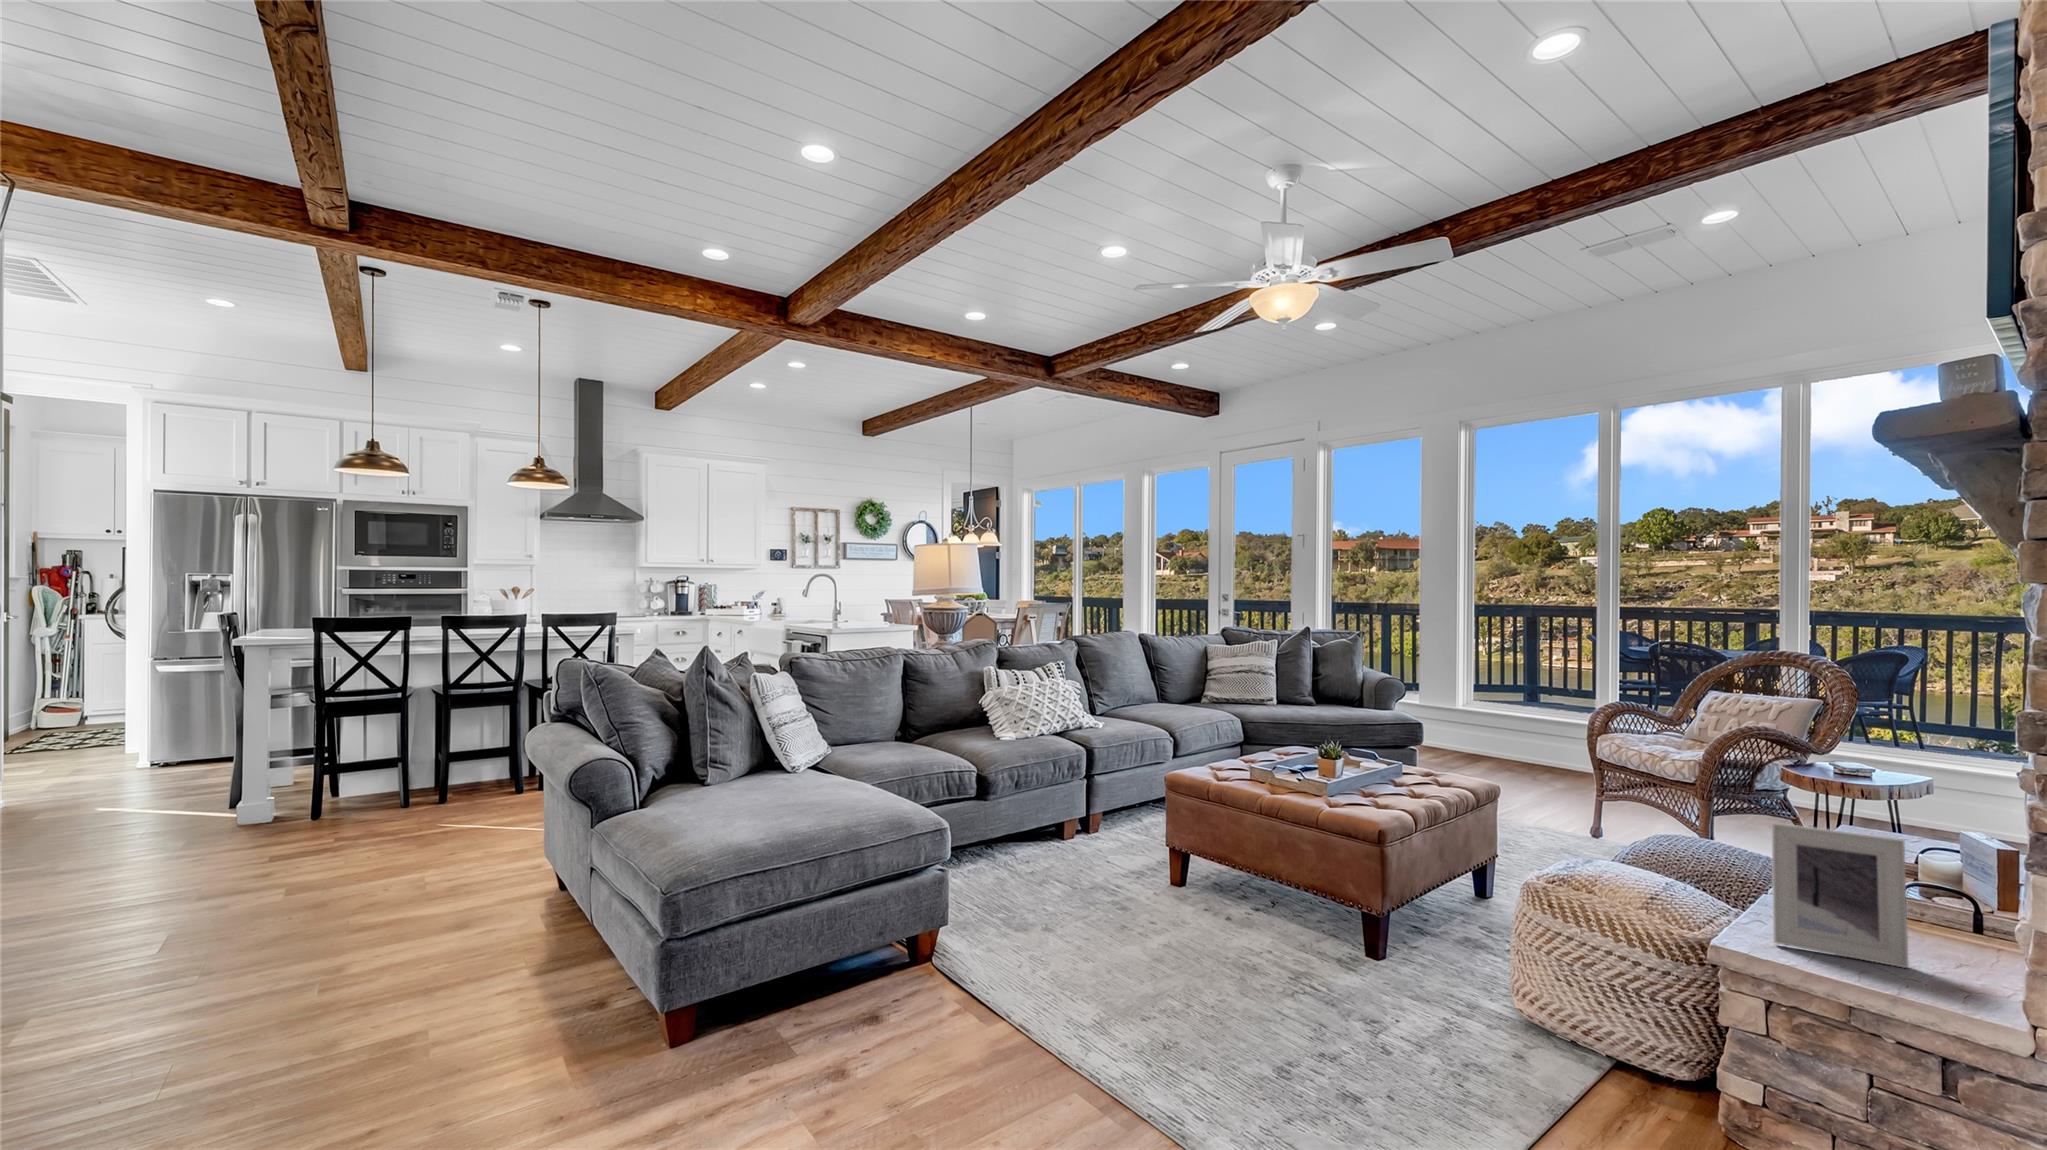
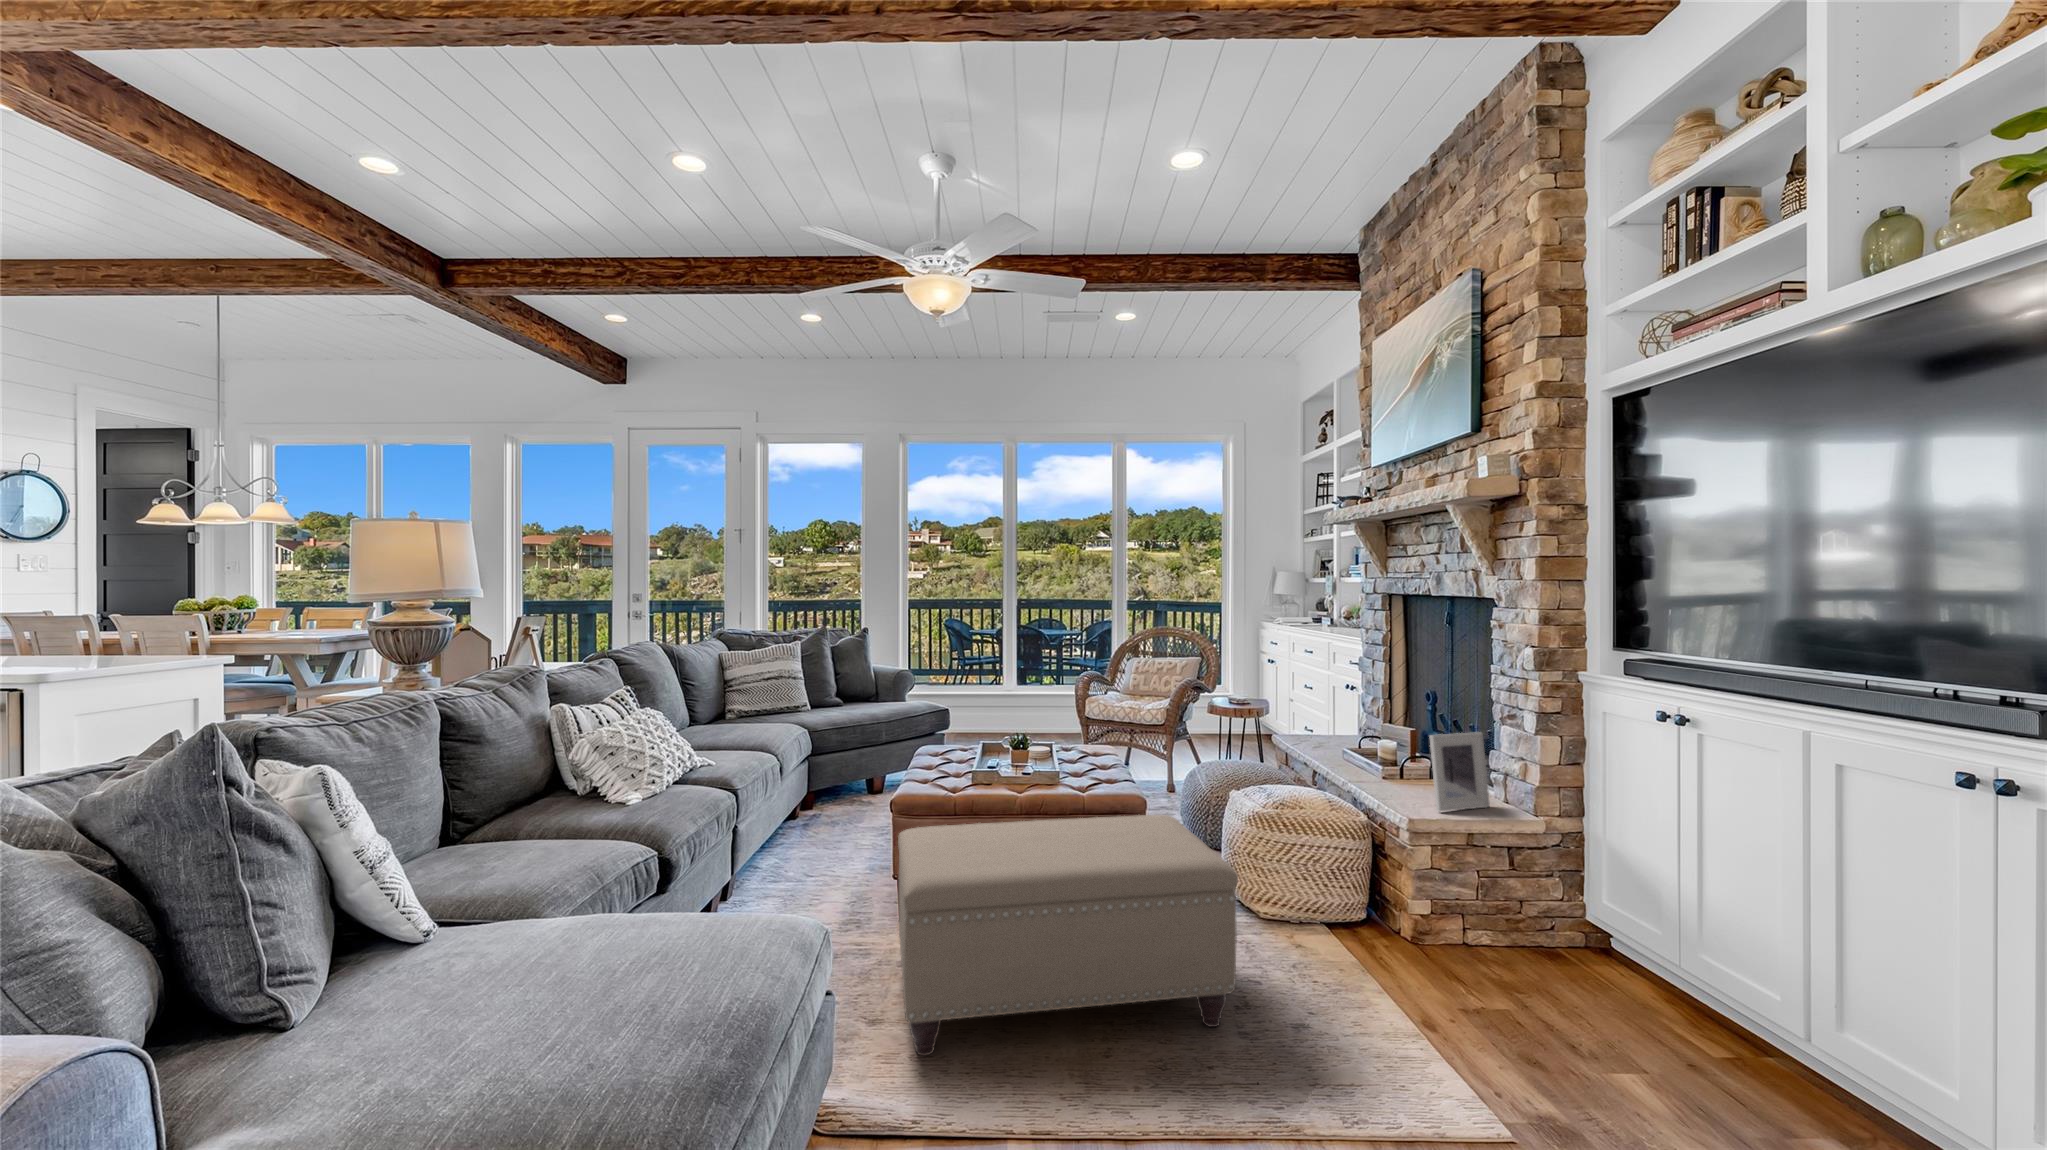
ottoman: none [1019,794,1358,1054] -> present [898,815,1238,1056]

